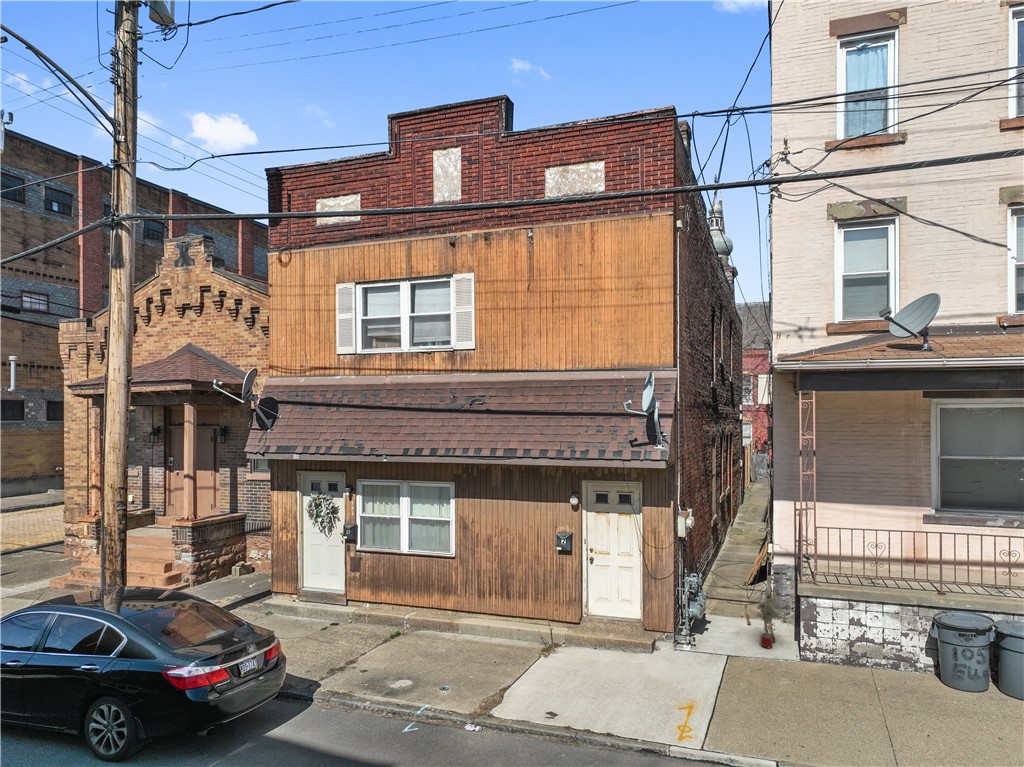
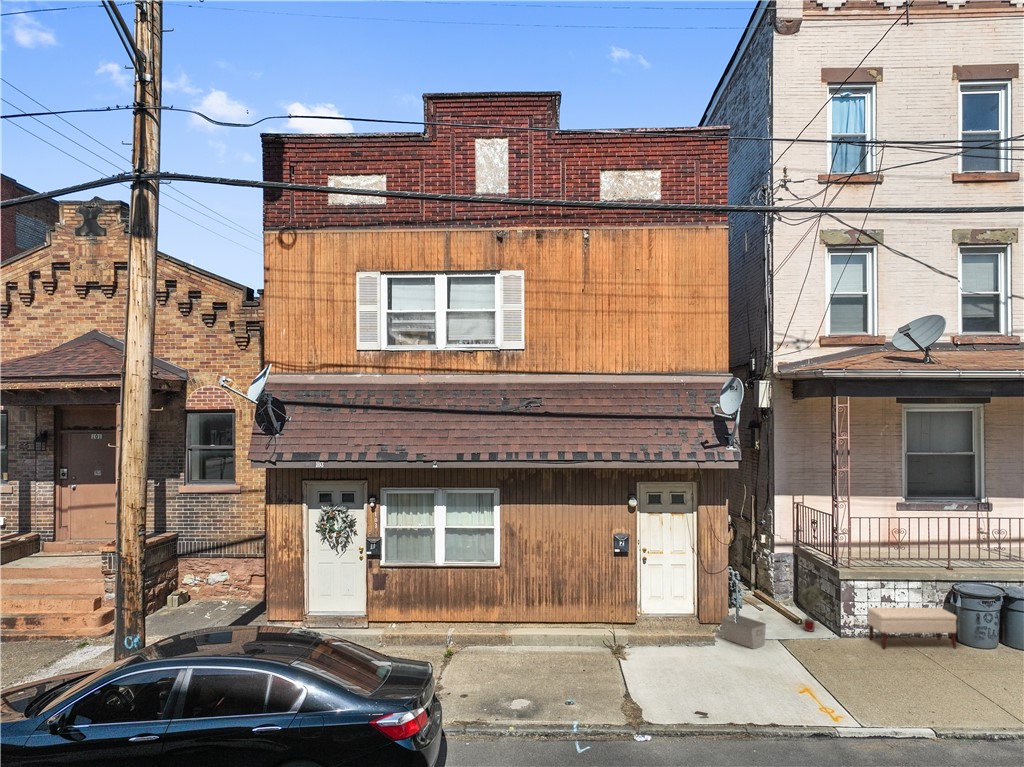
storage bin: none [659,622,704,664] -> present [721,614,766,649]
bench: none [830,630,939,691] -> present [868,608,957,648]

